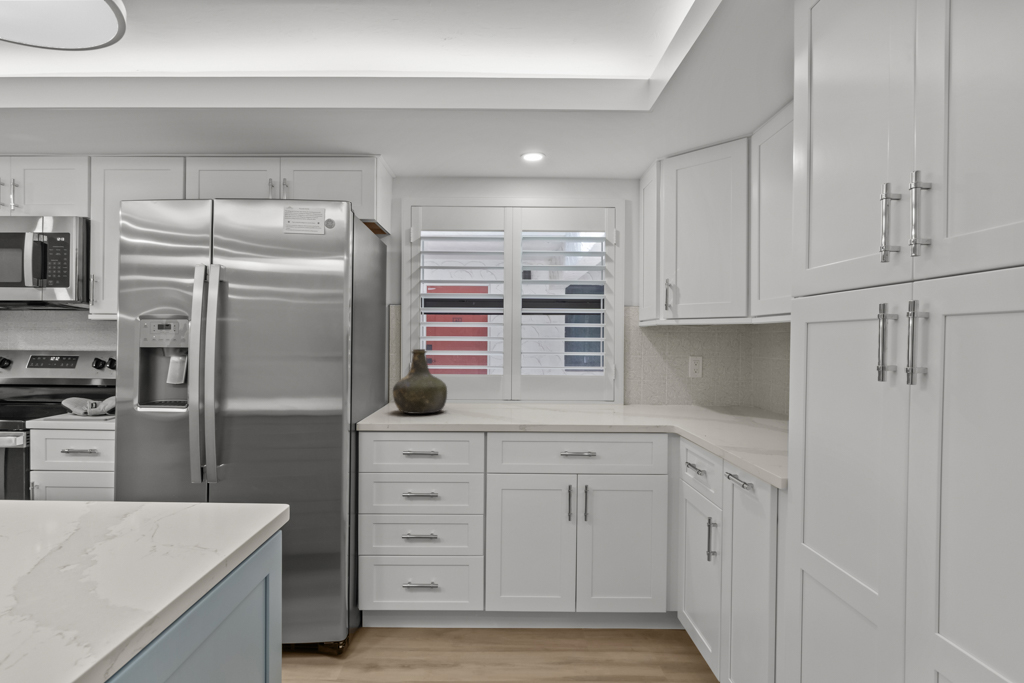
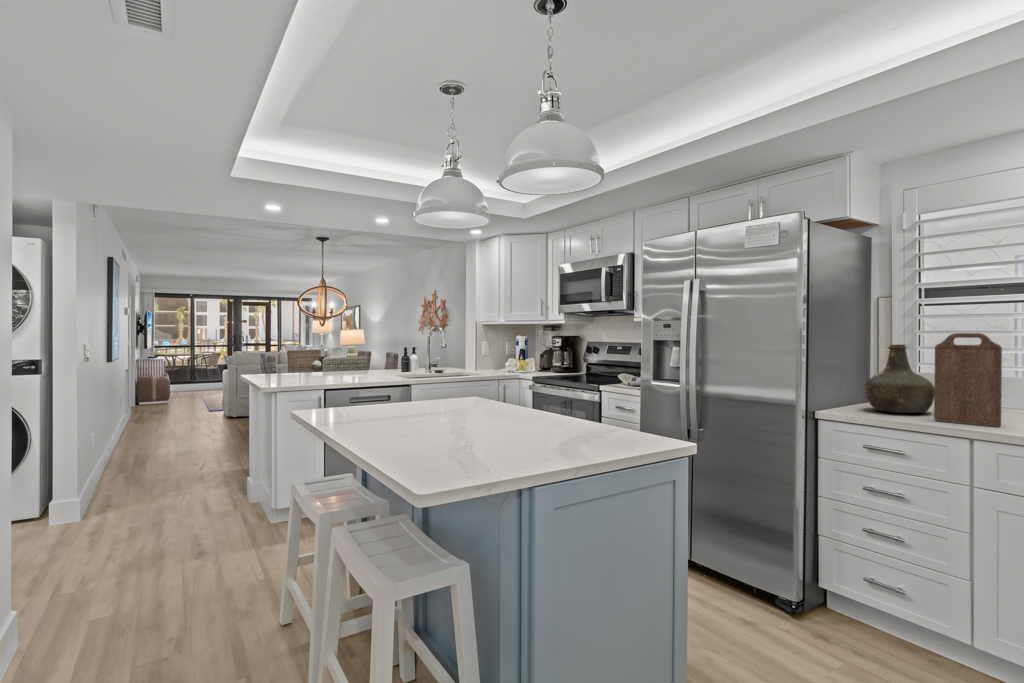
cutting board: none [455,339,501,418] -> present [934,333,1002,427]

